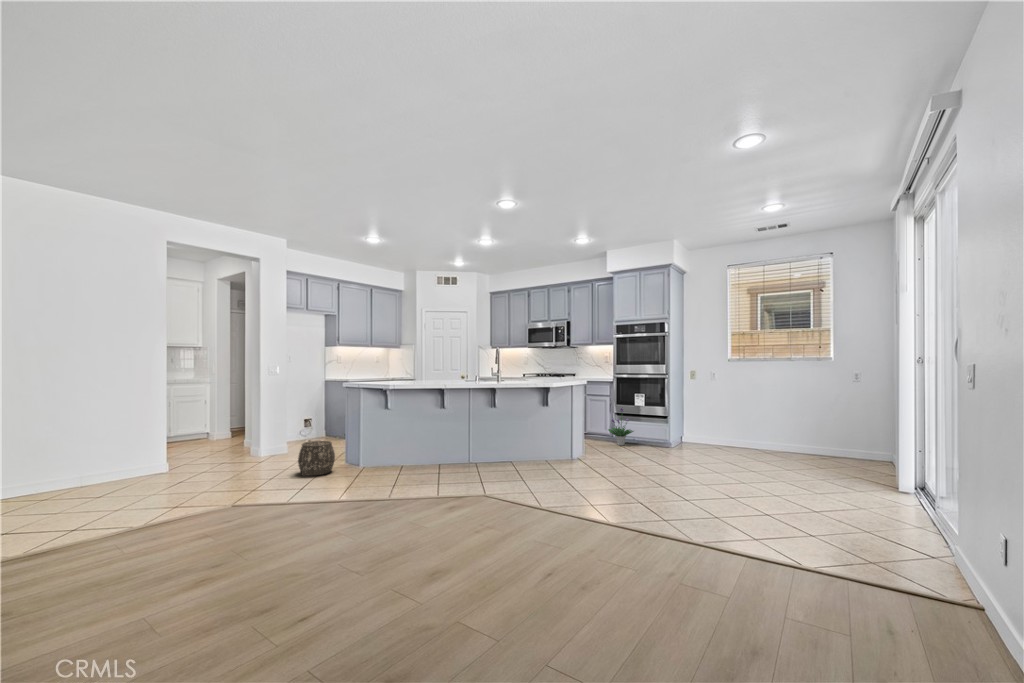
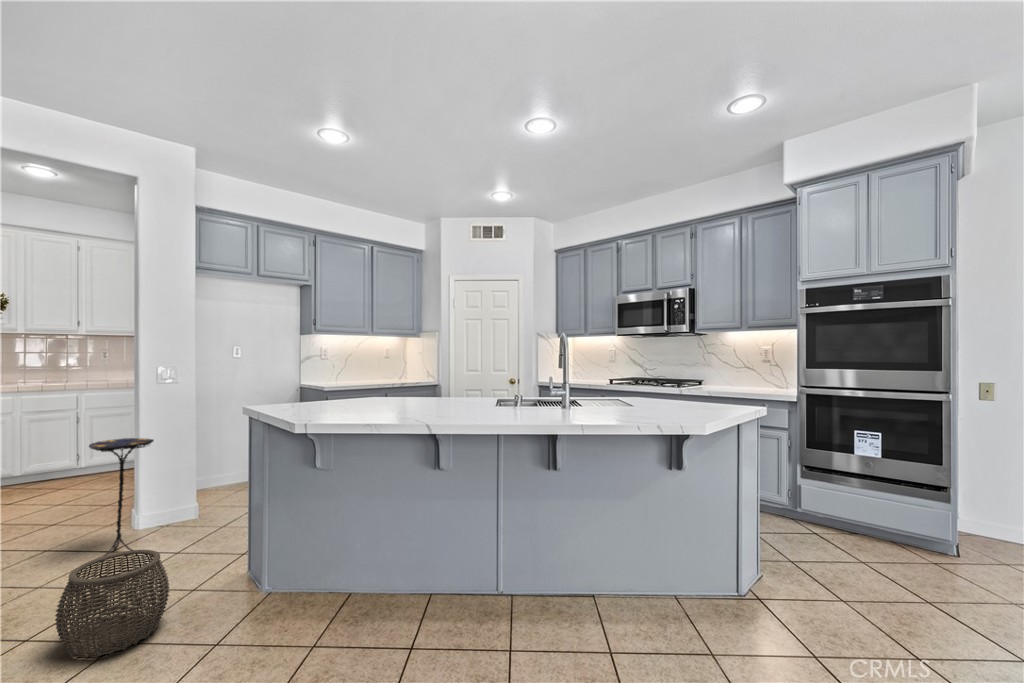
side table: none [259,402,288,462] -> present [89,438,154,556]
potted plant: present [608,408,633,445] -> none [793,456,860,539]

